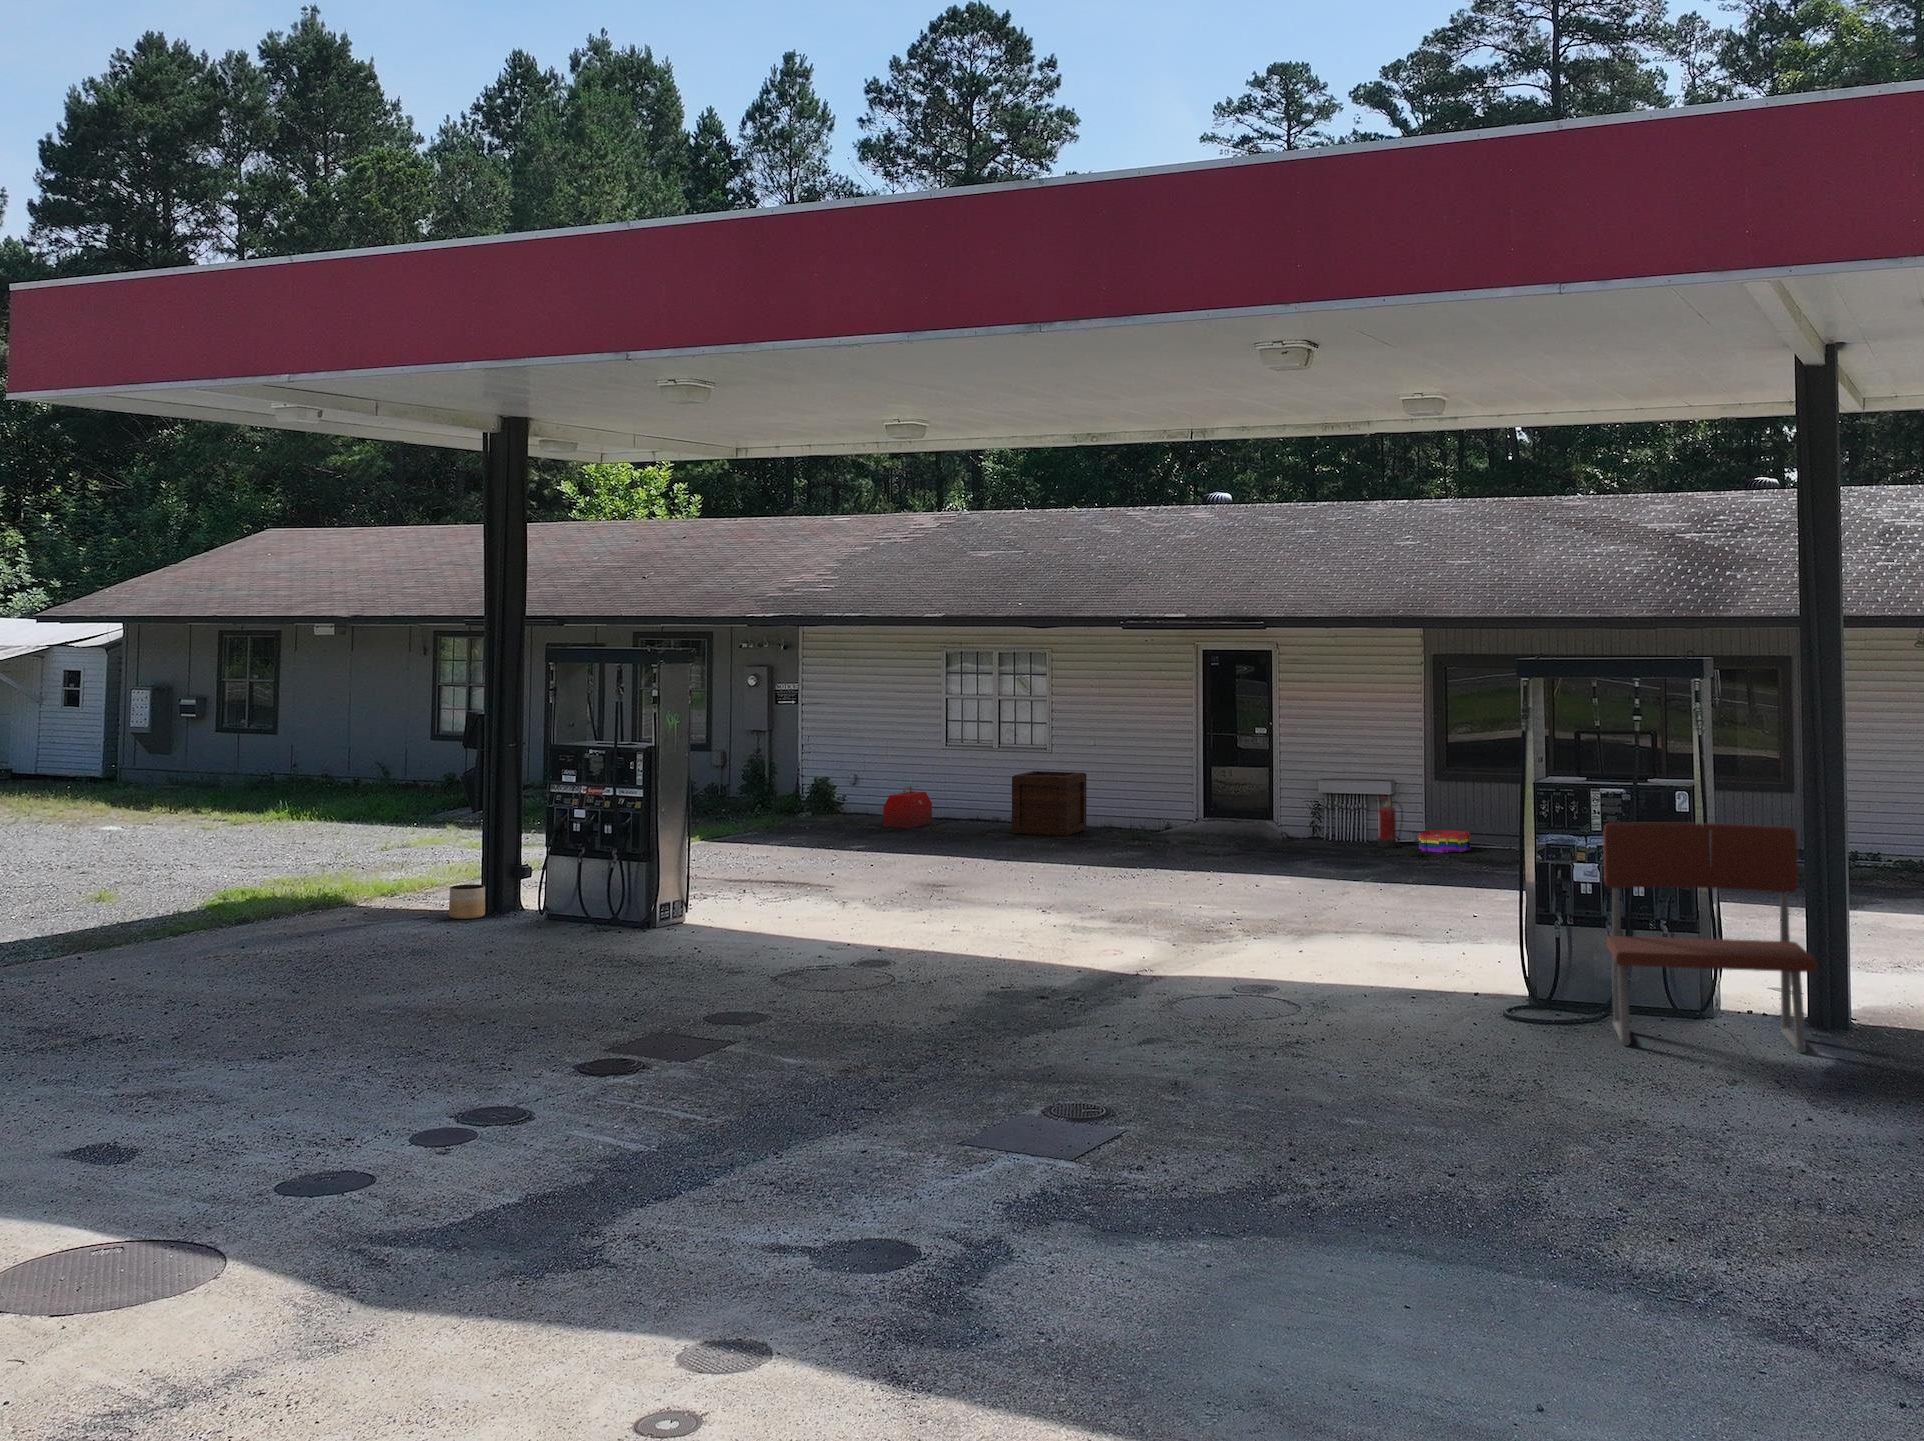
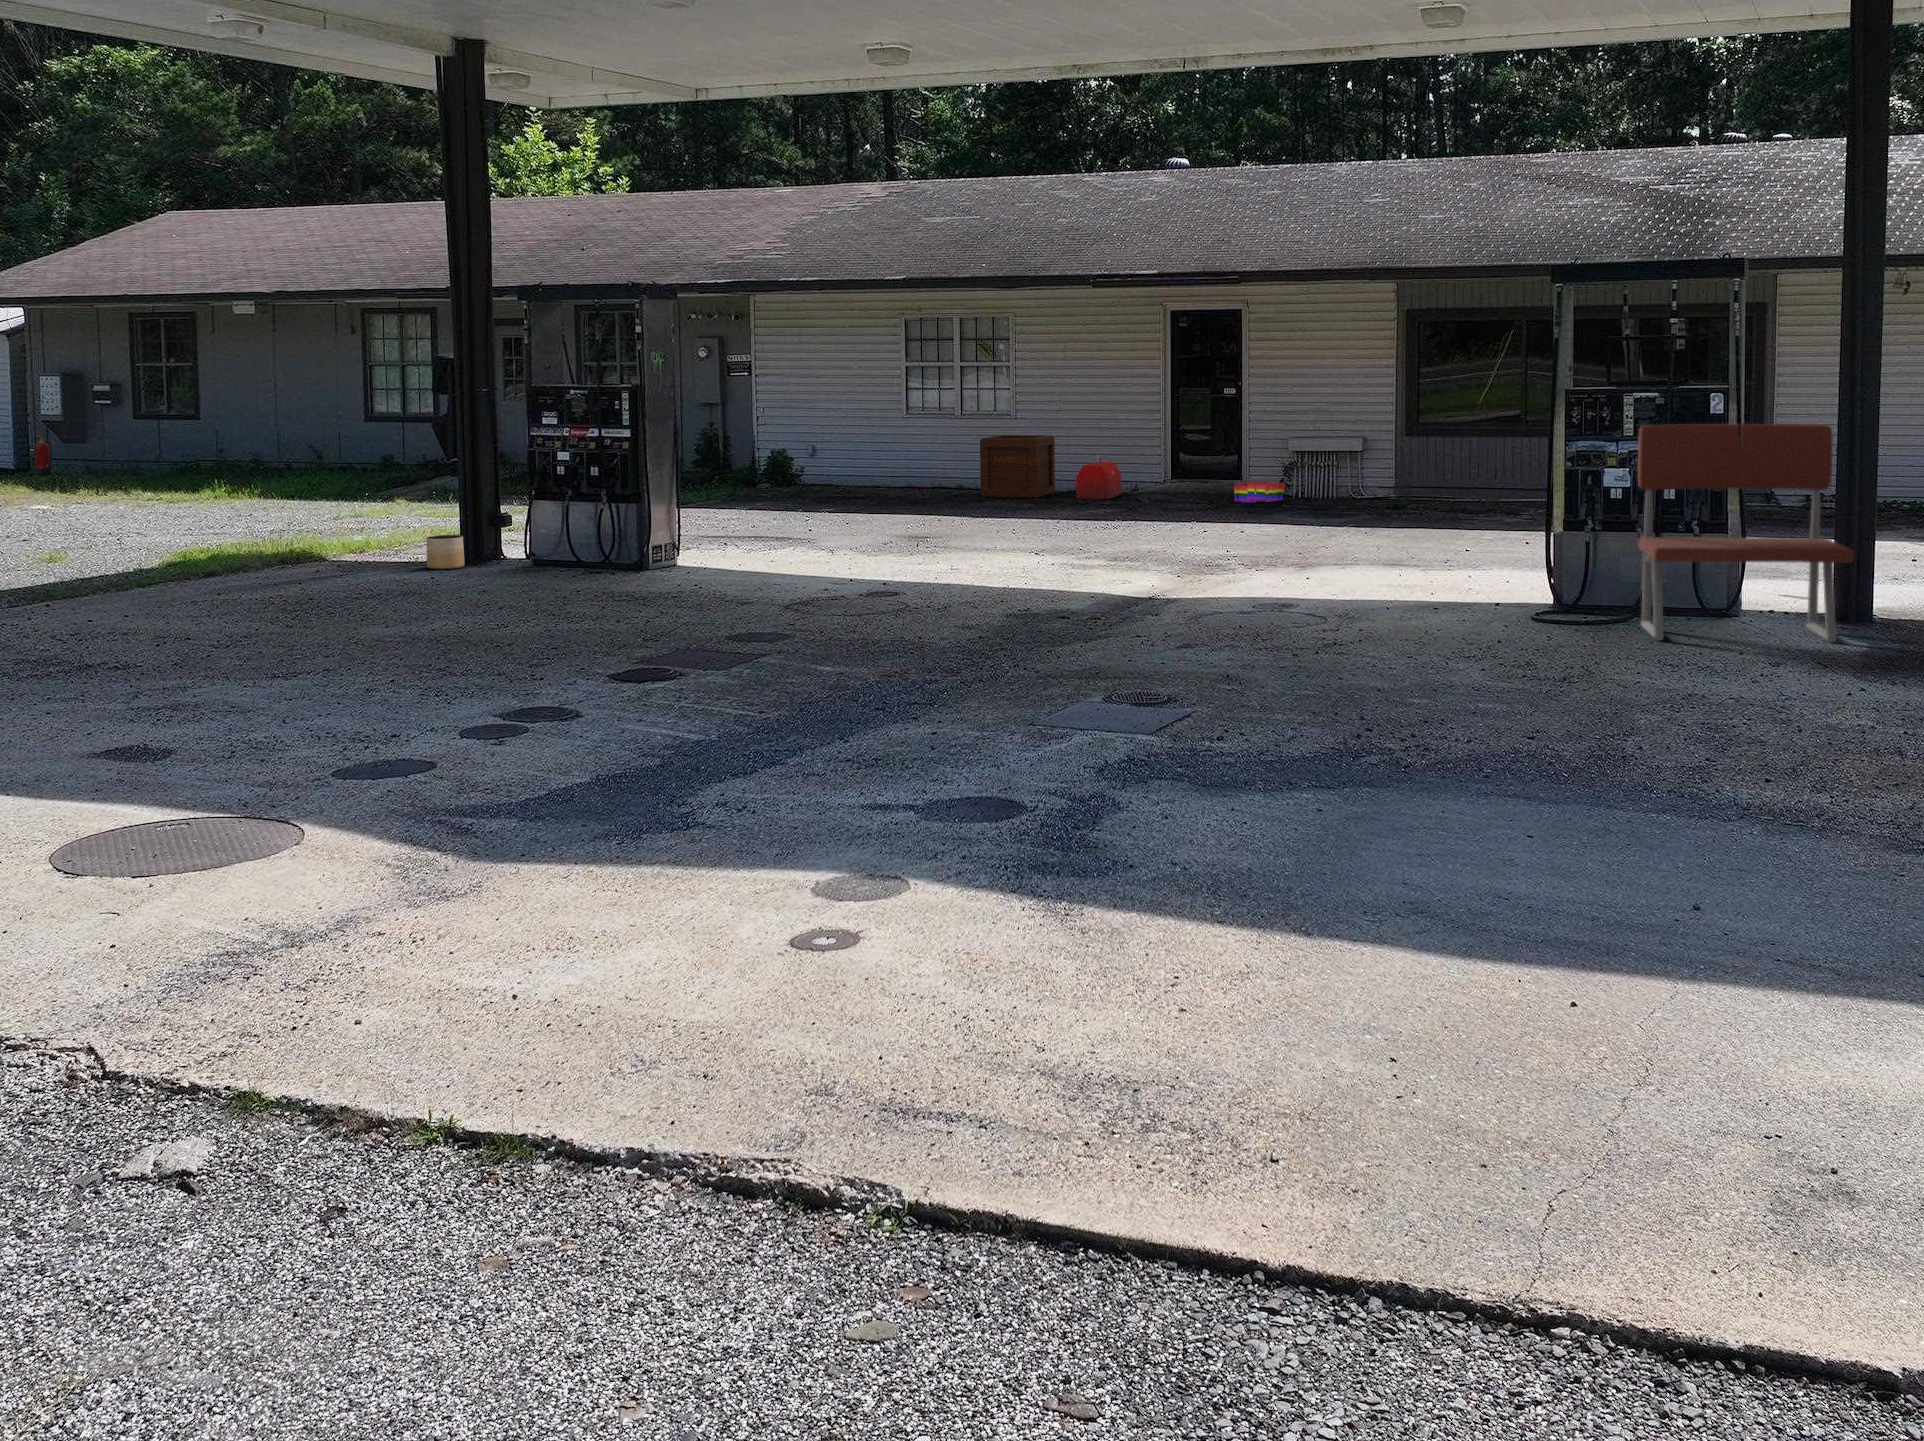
toolbox: present [883,786,932,828] -> present [1076,455,1121,499]
fire extinguisher: present [1378,798,1403,848] -> present [34,435,52,475]
storage bin: present [1419,830,1471,853] -> present [1234,482,1285,503]

